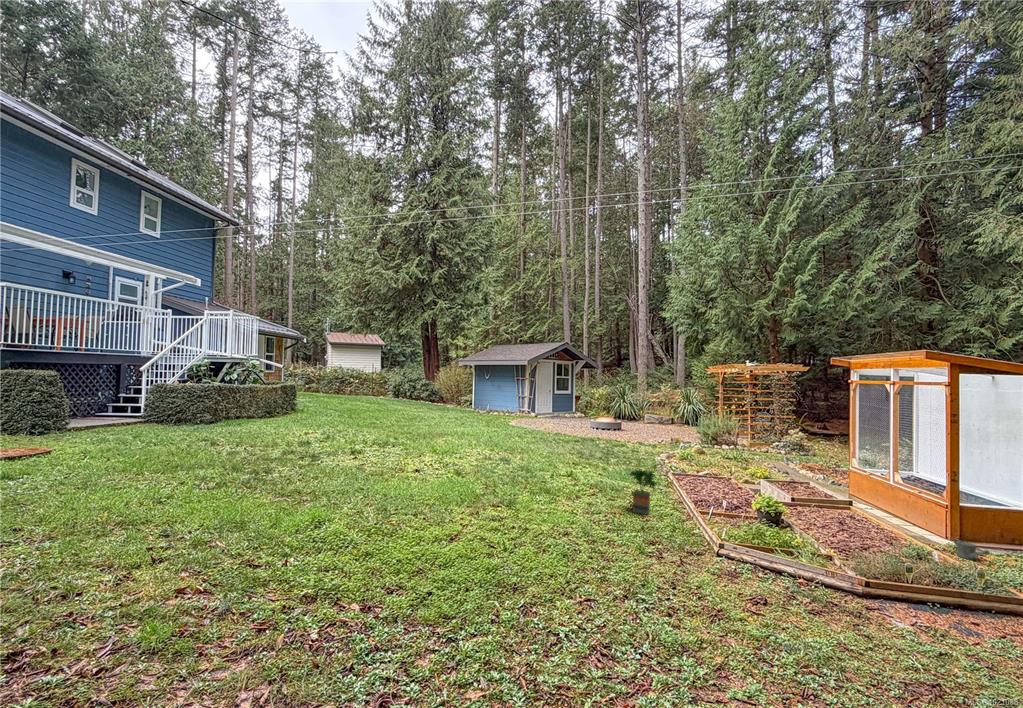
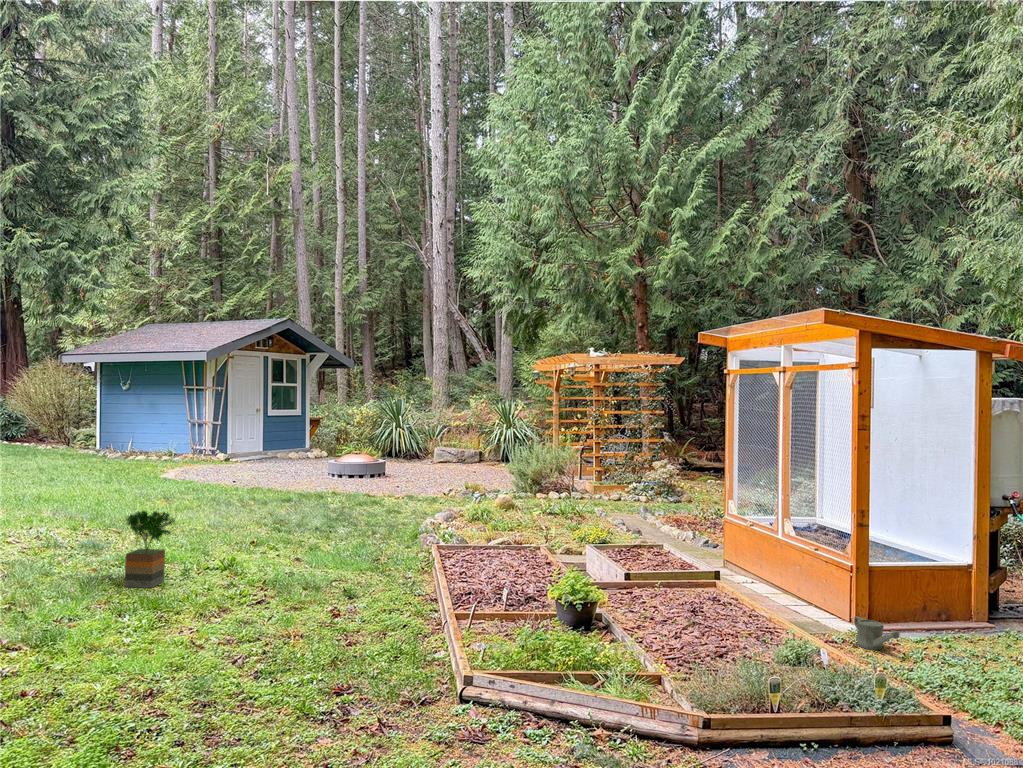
potted tree: present [630,469,657,515] -> present [124,511,175,588]

